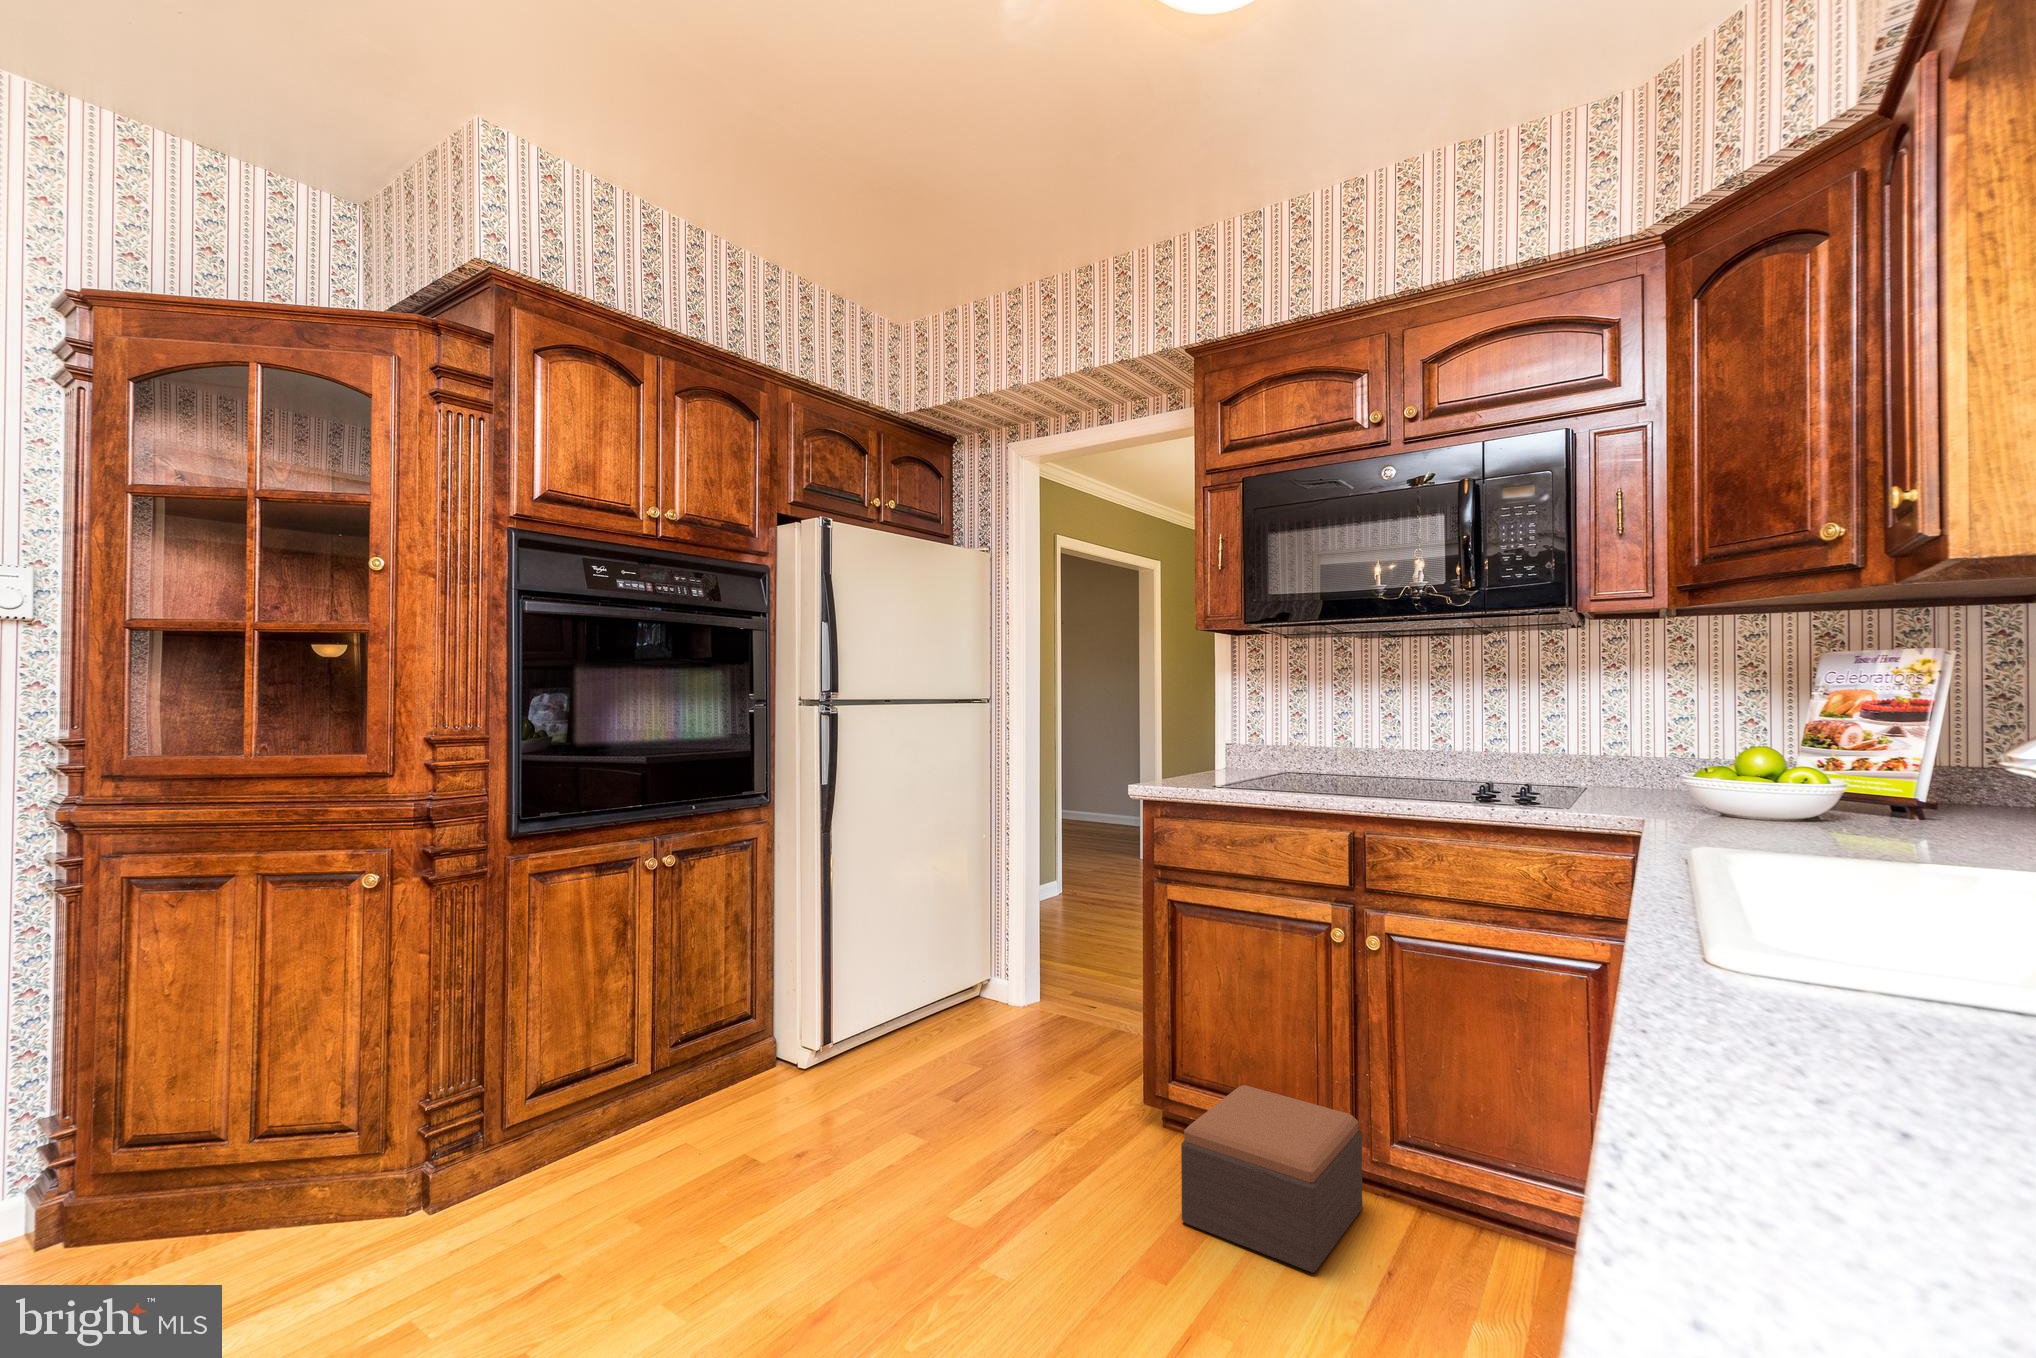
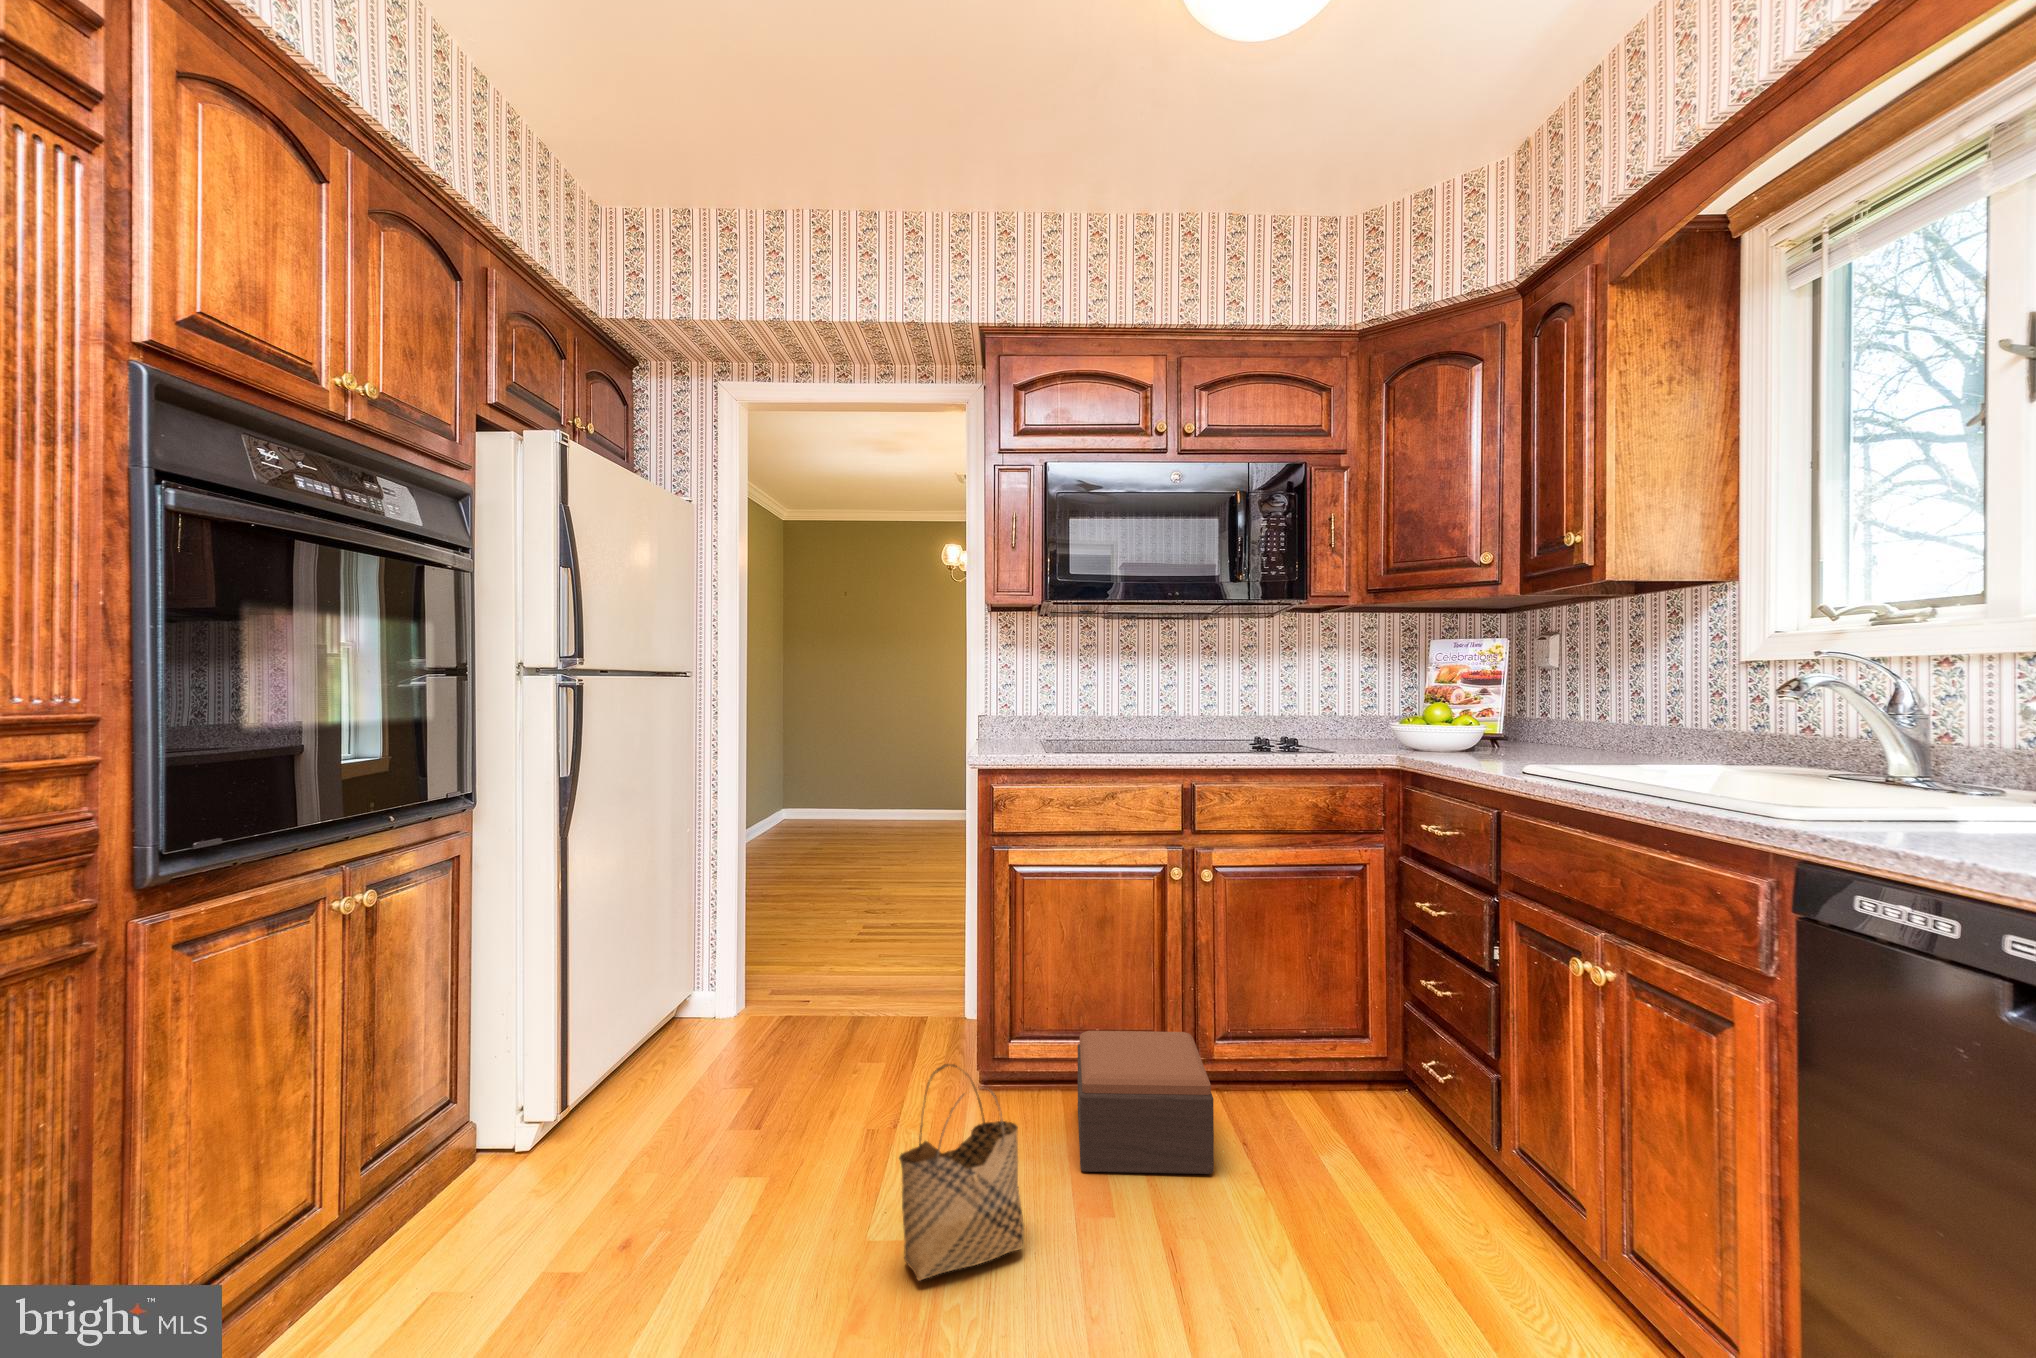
woven basket: none [948,1070,1071,1263] -> present [899,1064,1024,1281]

